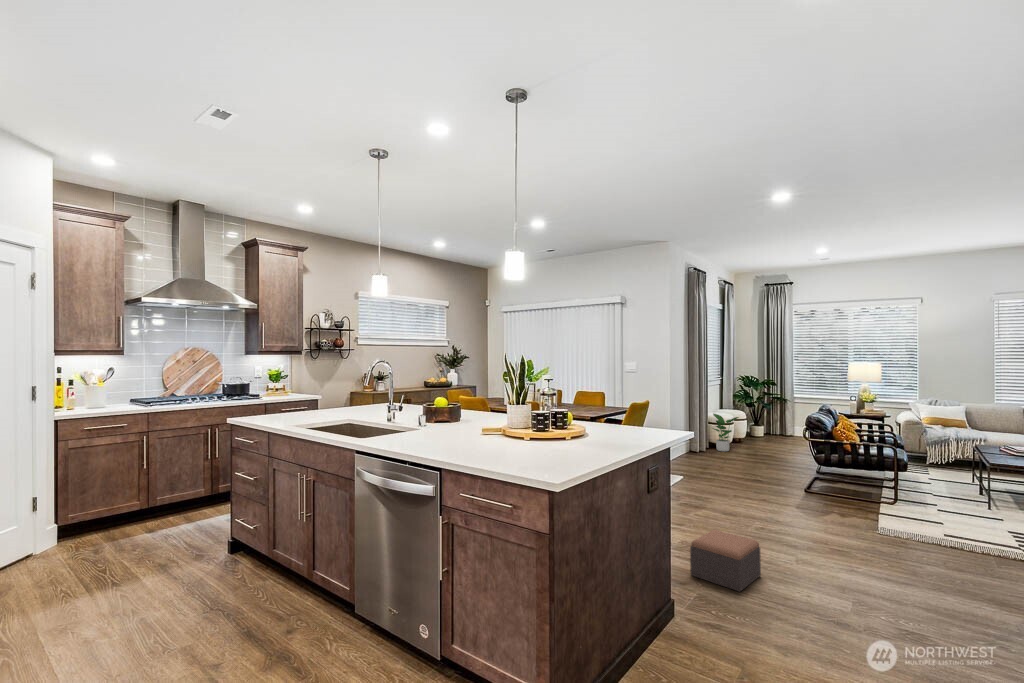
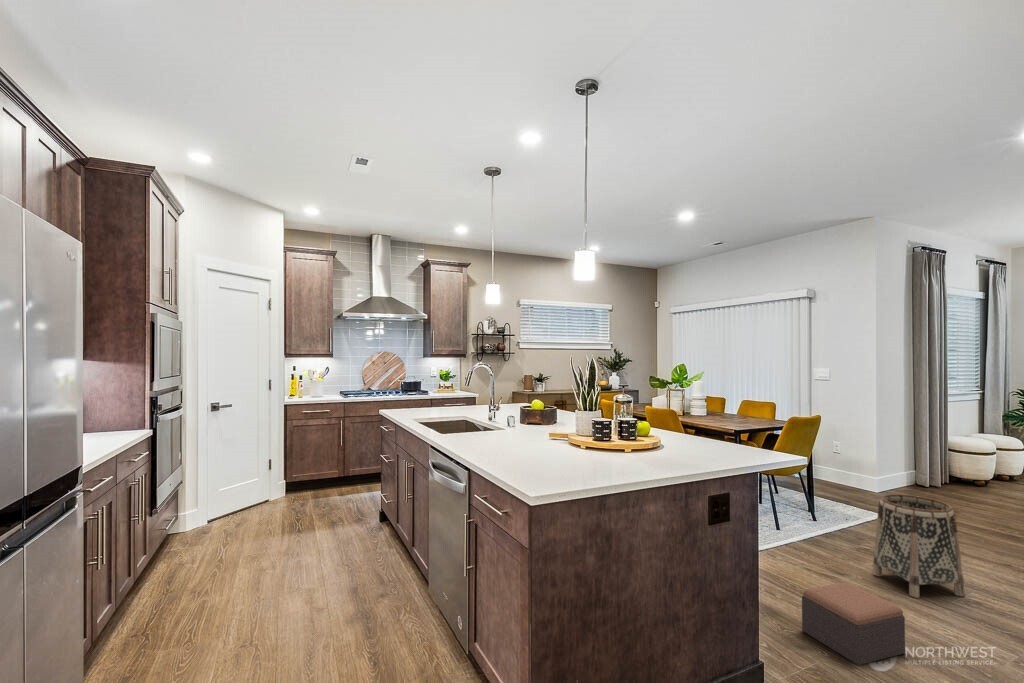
potted plant: present [713,414,739,451] -> none [951,437,998,488]
basket: none [707,457,767,535] -> present [873,494,965,598]

